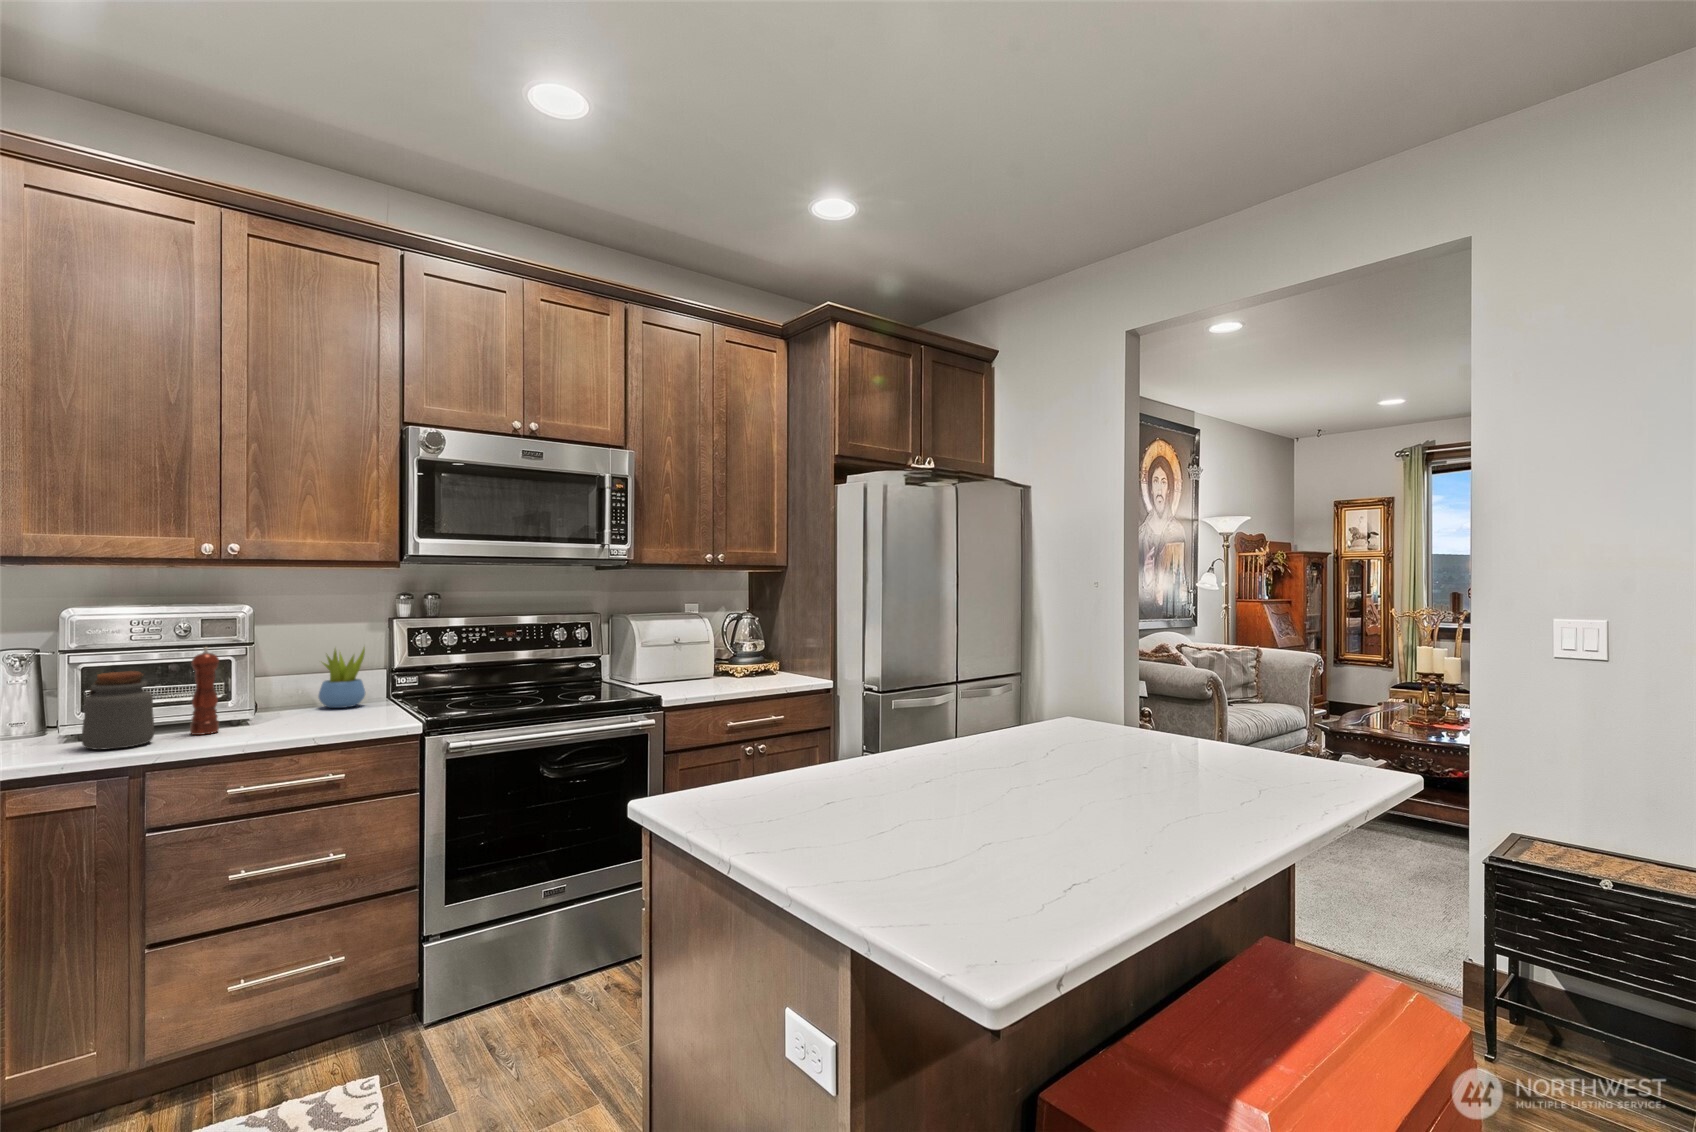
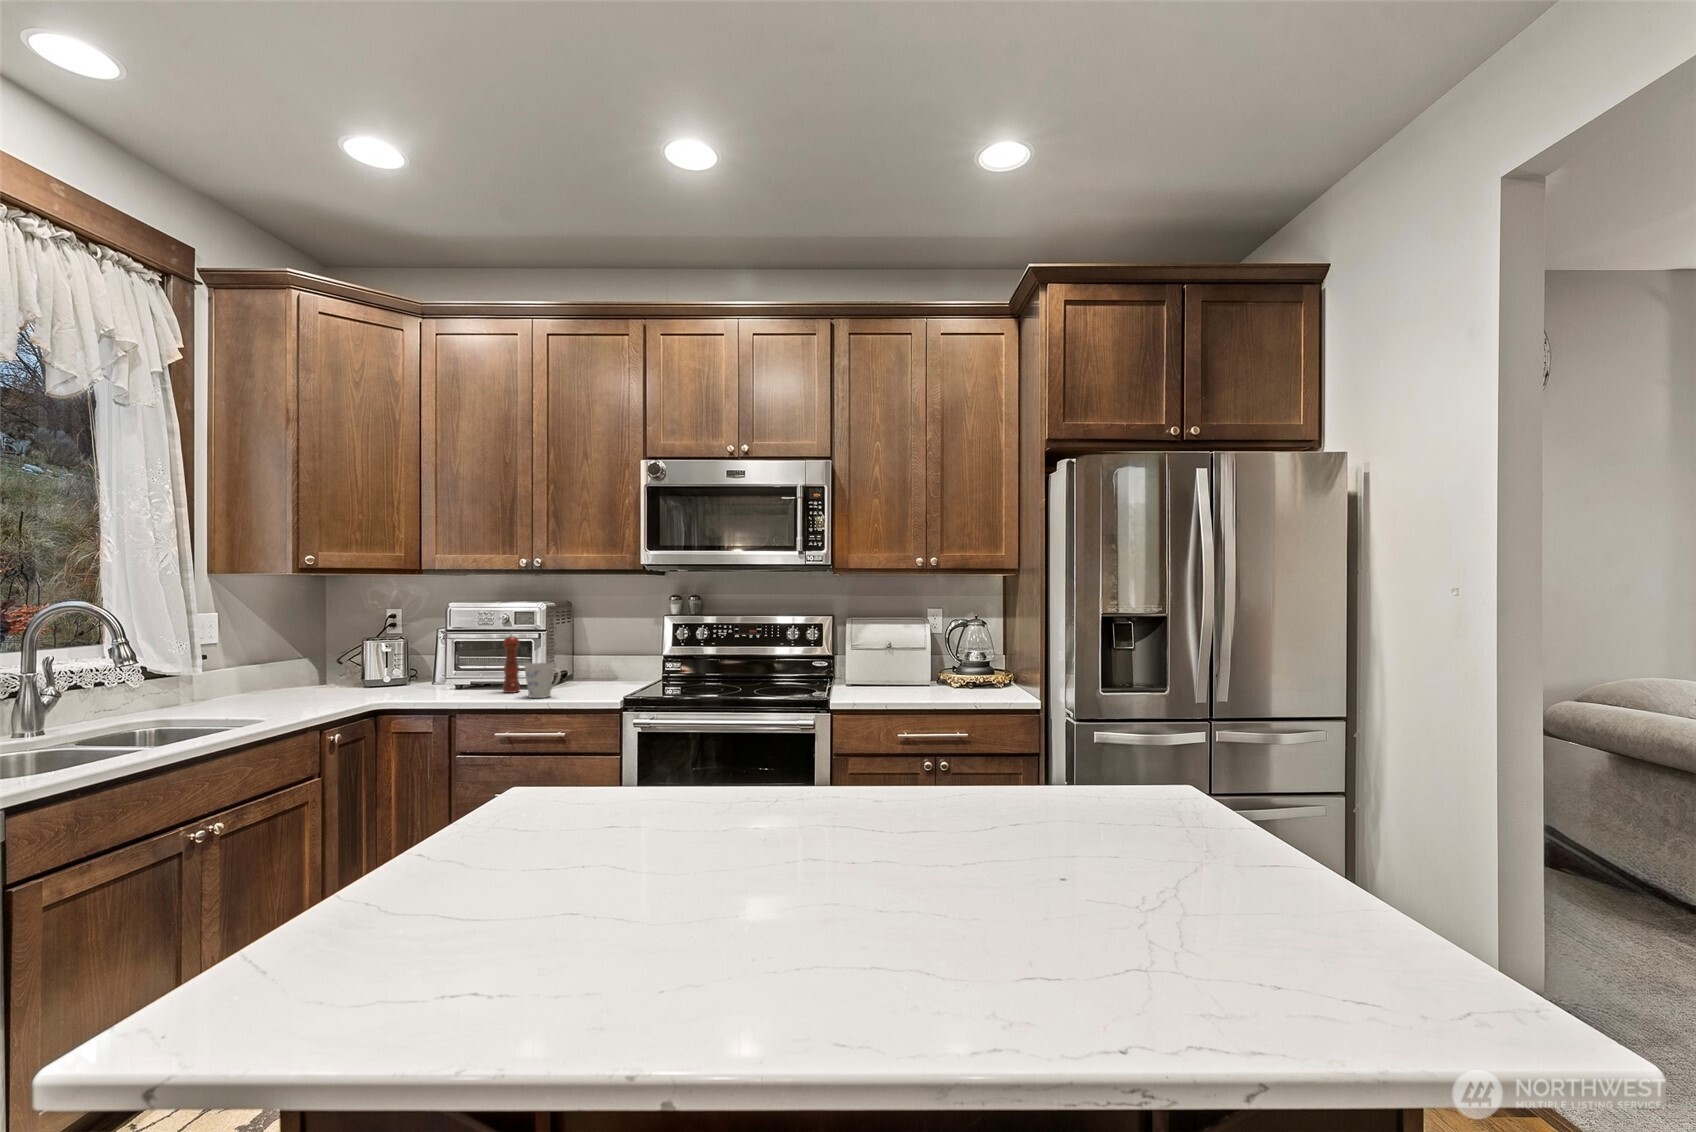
succulent plant: present [318,647,365,708] -> none [608,635,640,683]
jar: present [82,671,154,750] -> none [439,646,478,696]
mug: none [255,685,317,735] -> present [524,663,561,698]

